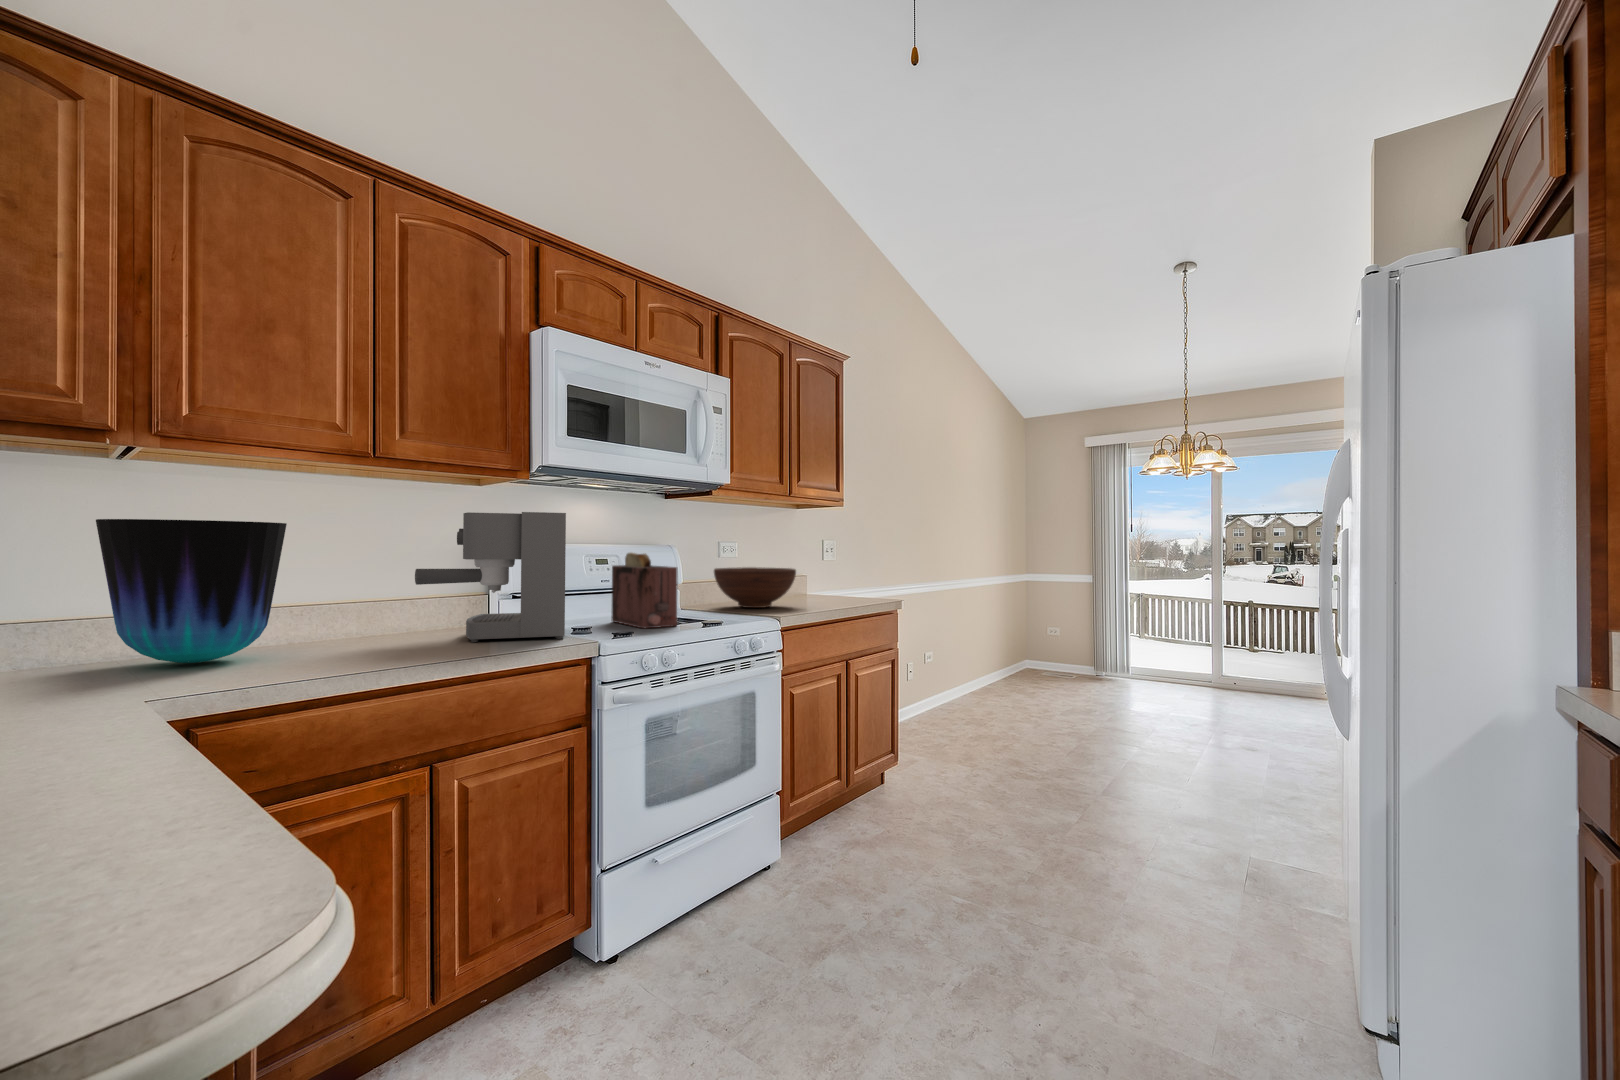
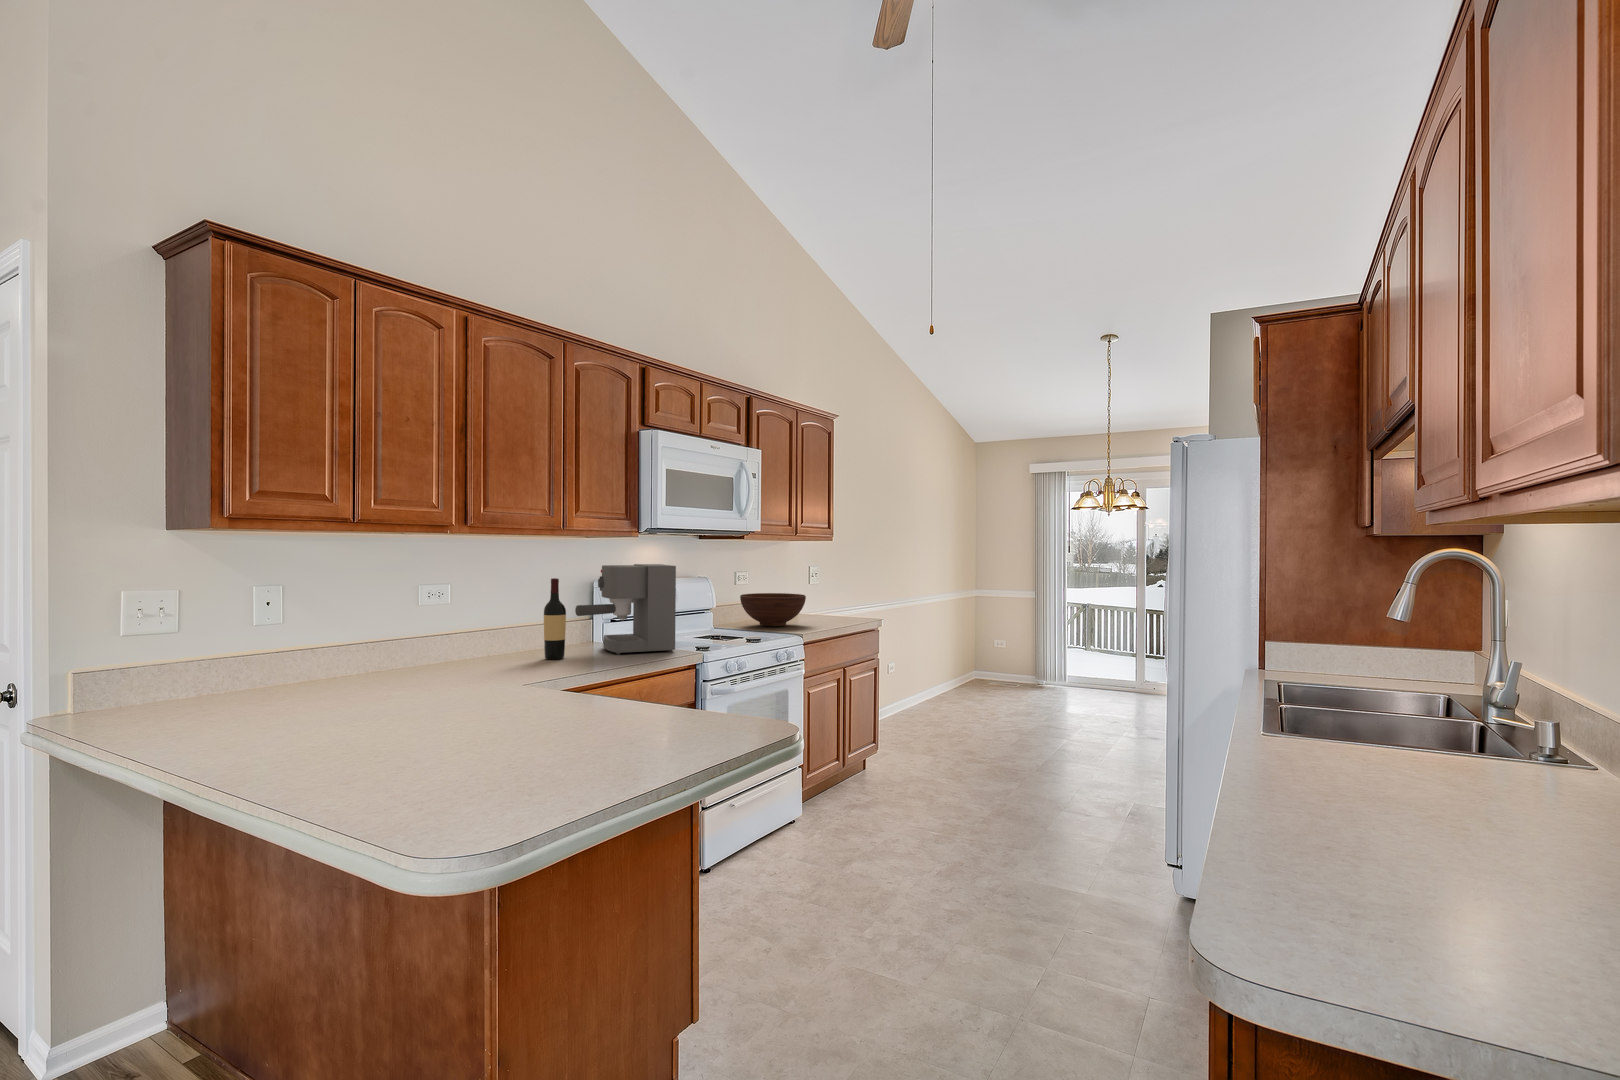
vase: present [96,519,287,663] -> none [431,579,526,669]
wine bottle: none [347,526,385,648] -> present [544,578,566,659]
toaster: present [611,553,677,628] -> none [683,588,737,644]

